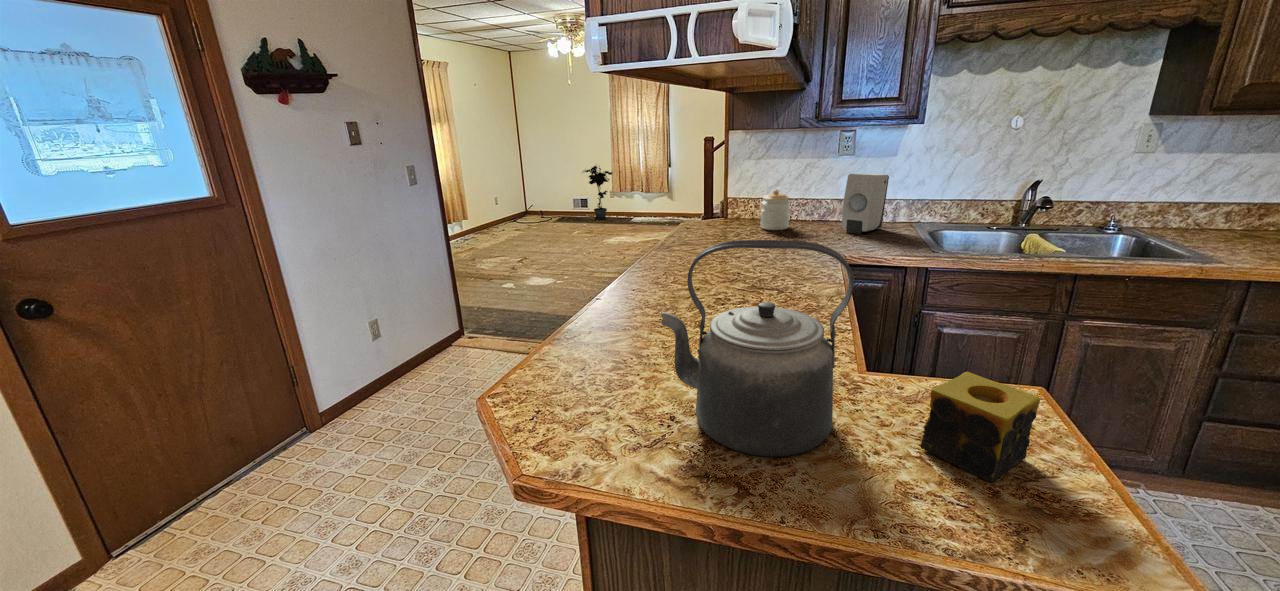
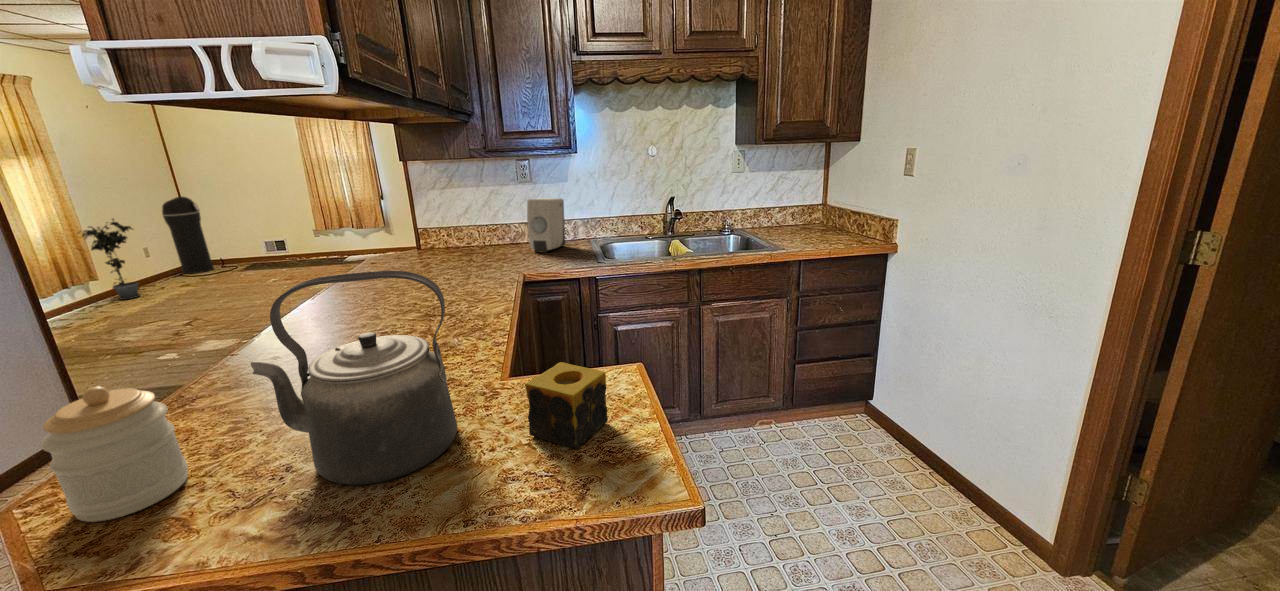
trash can: none [510,157,537,221] -> present [162,197,214,274]
potted plant: present [583,166,612,219] -> present [78,219,140,300]
jar: present [760,190,790,230] -> present [41,386,188,522]

